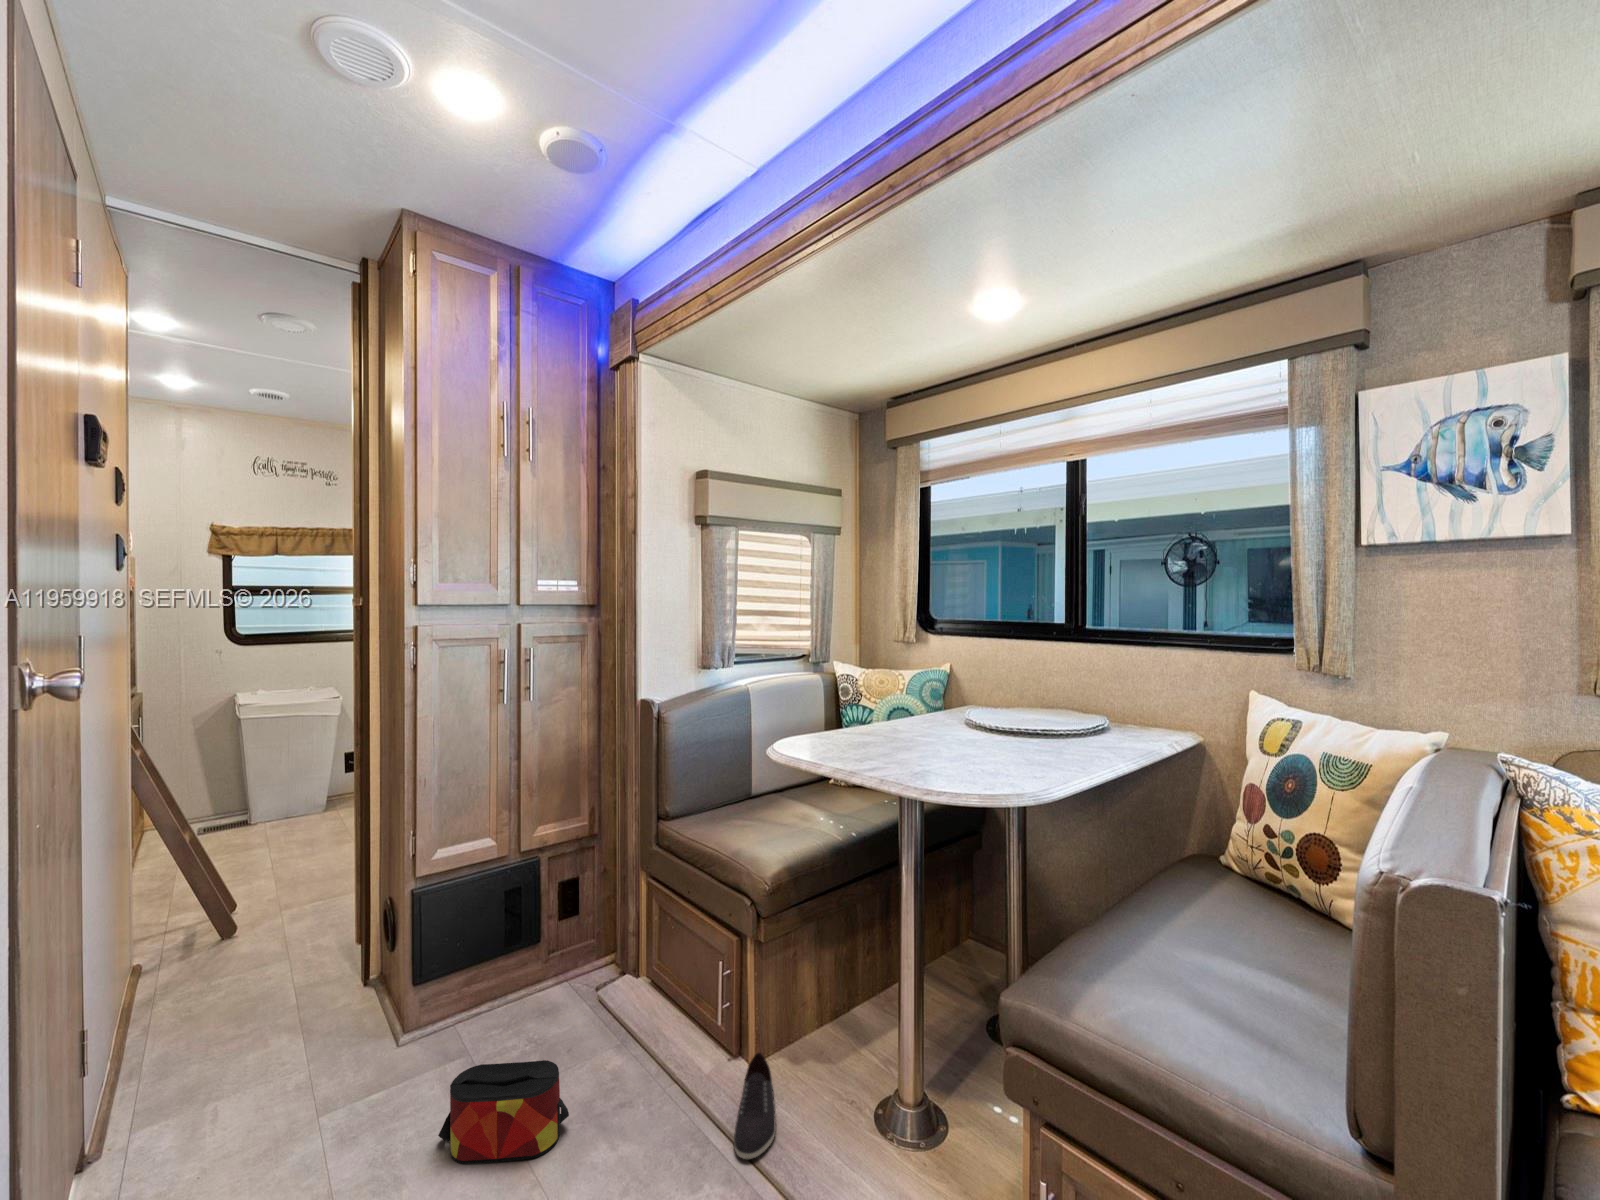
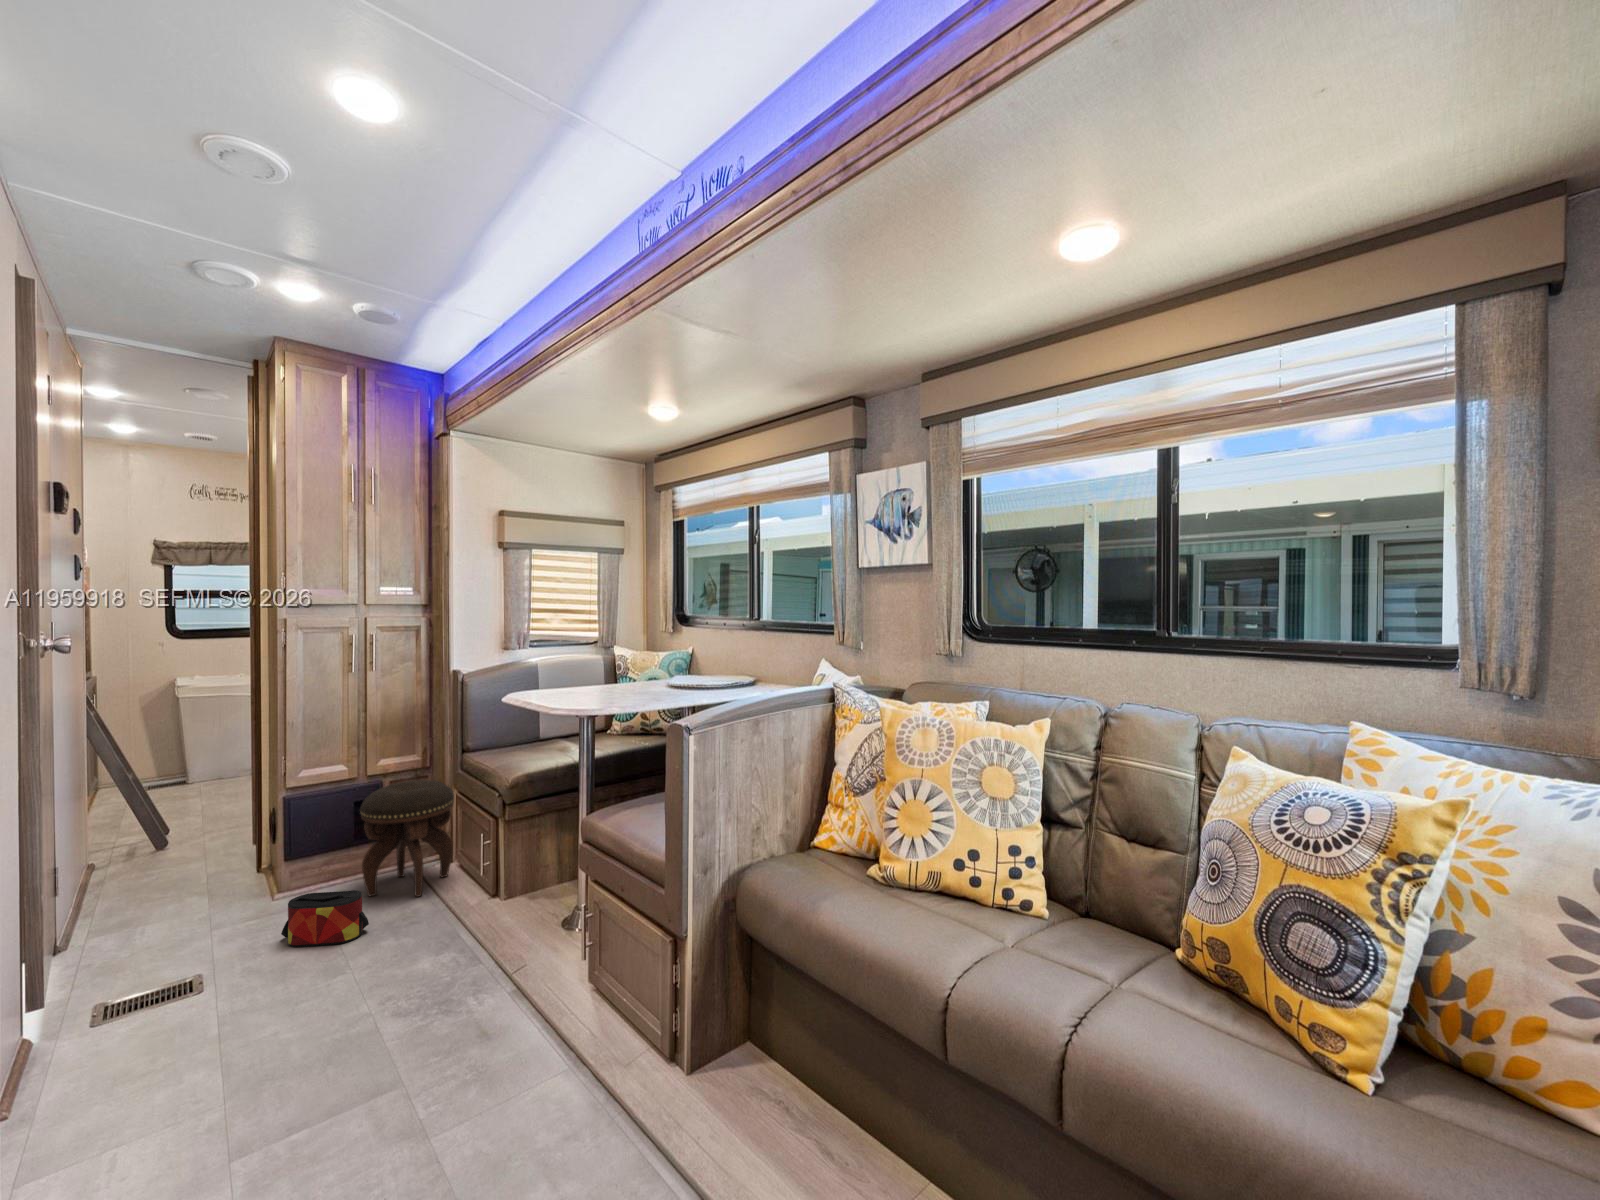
footstool: none [527,861,652,1048] -> present [360,780,454,897]
shoe: present [734,1053,775,1159] -> none [469,891,511,940]

